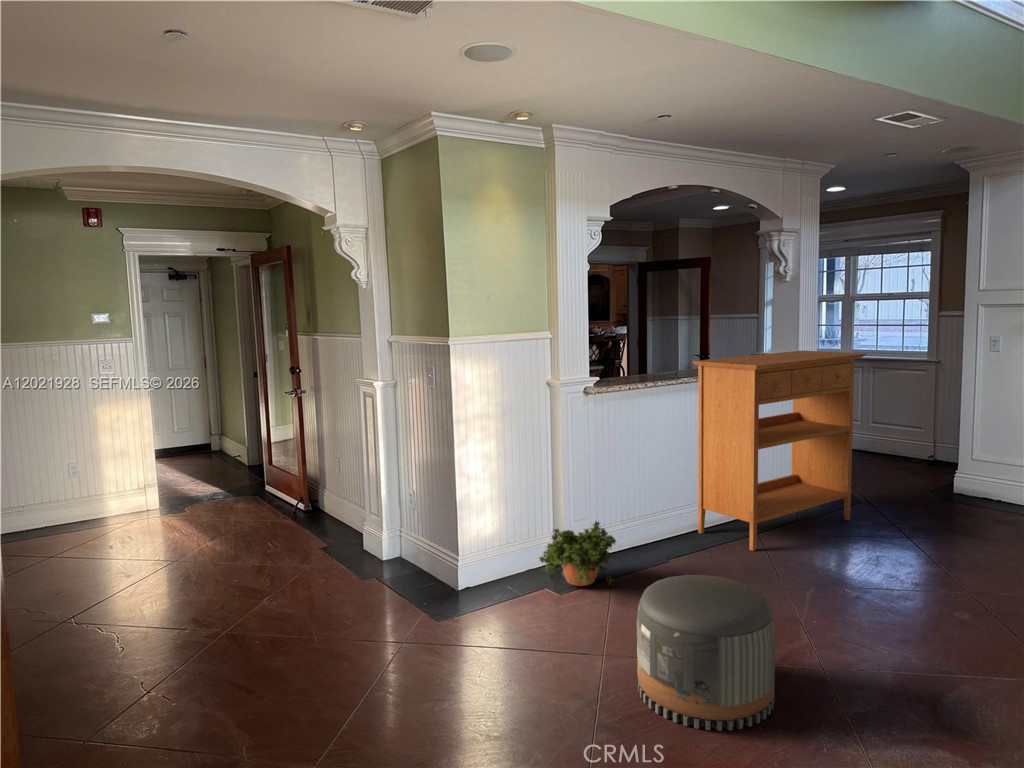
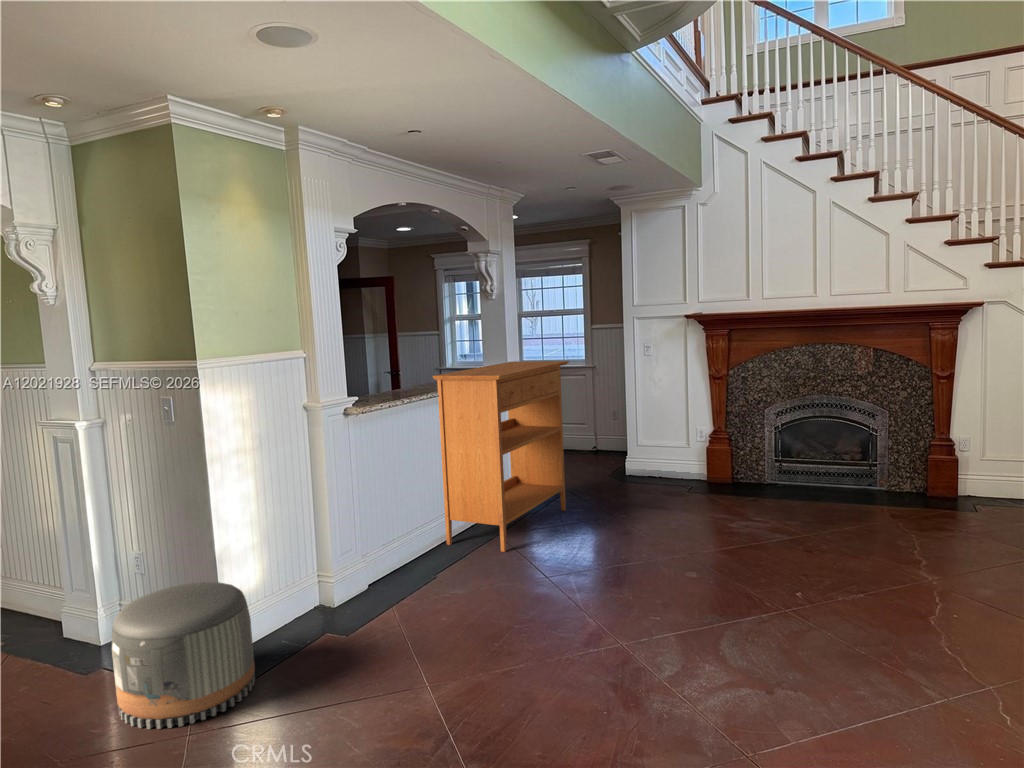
potted plant: present [539,521,616,586] -> none [311,547,398,622]
pouf: present [637,575,775,731] -> present [112,582,255,729]

